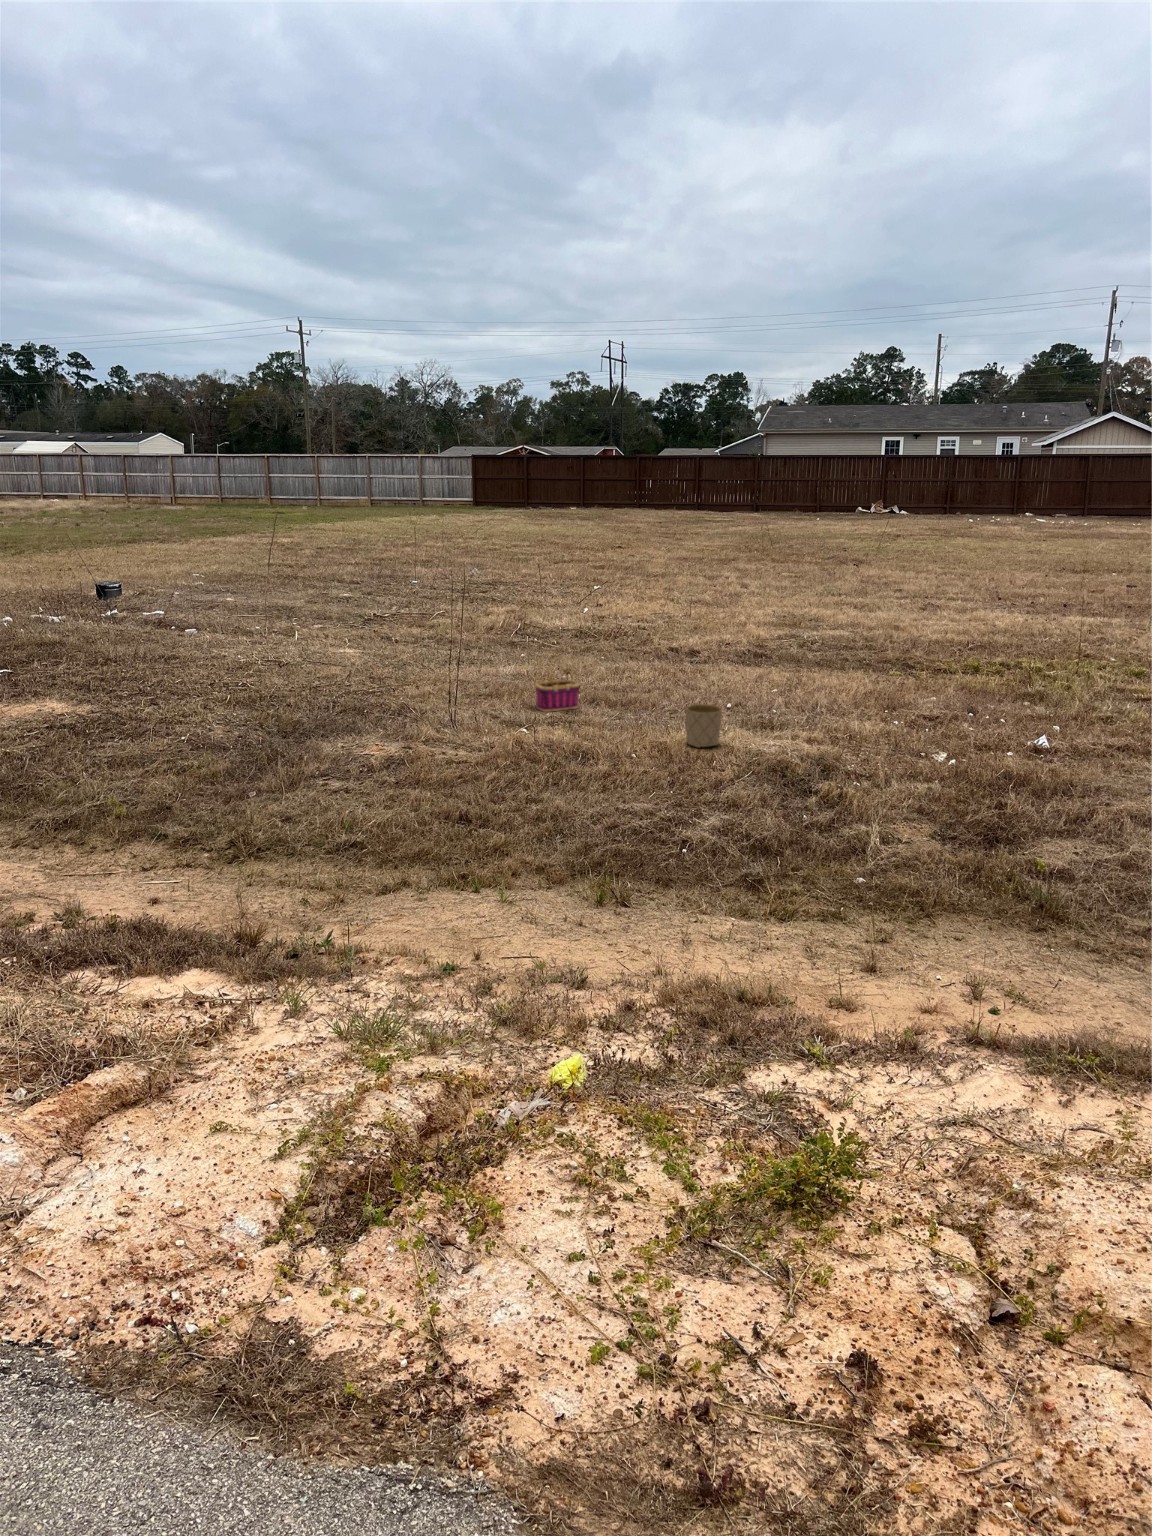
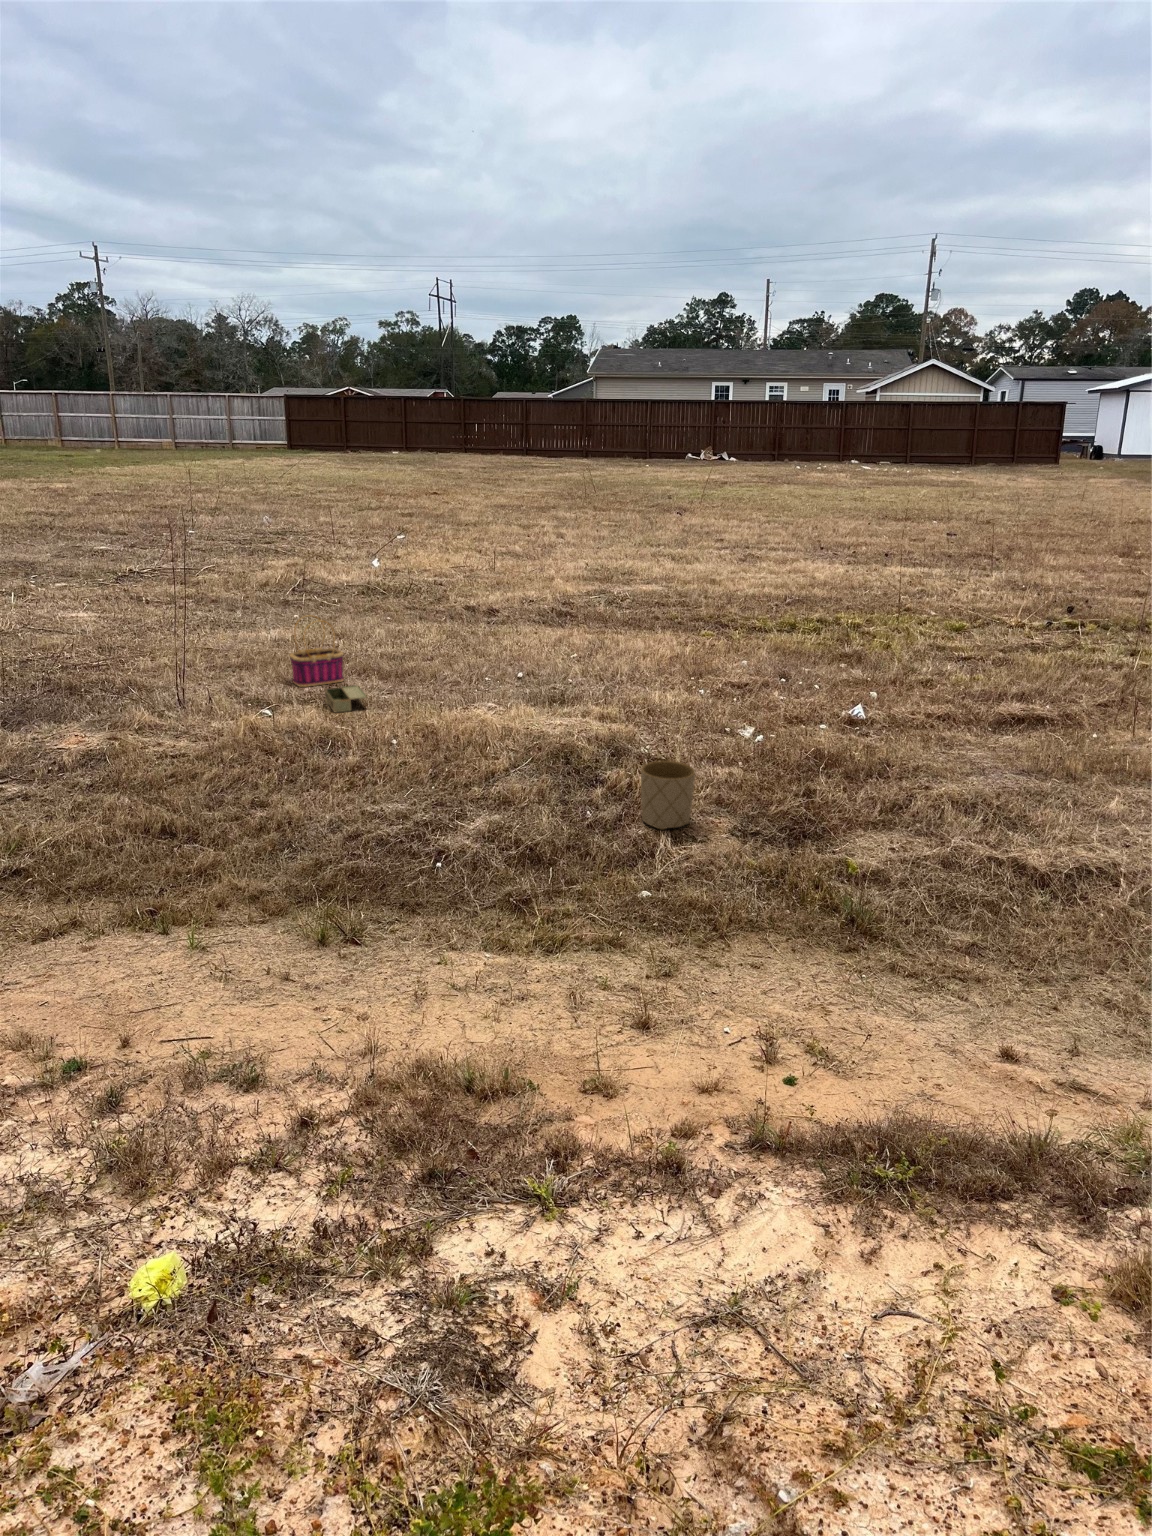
planter: present [686,704,722,748] -> present [641,761,695,830]
toolbox: none [567,711,605,732] -> present [325,685,367,713]

